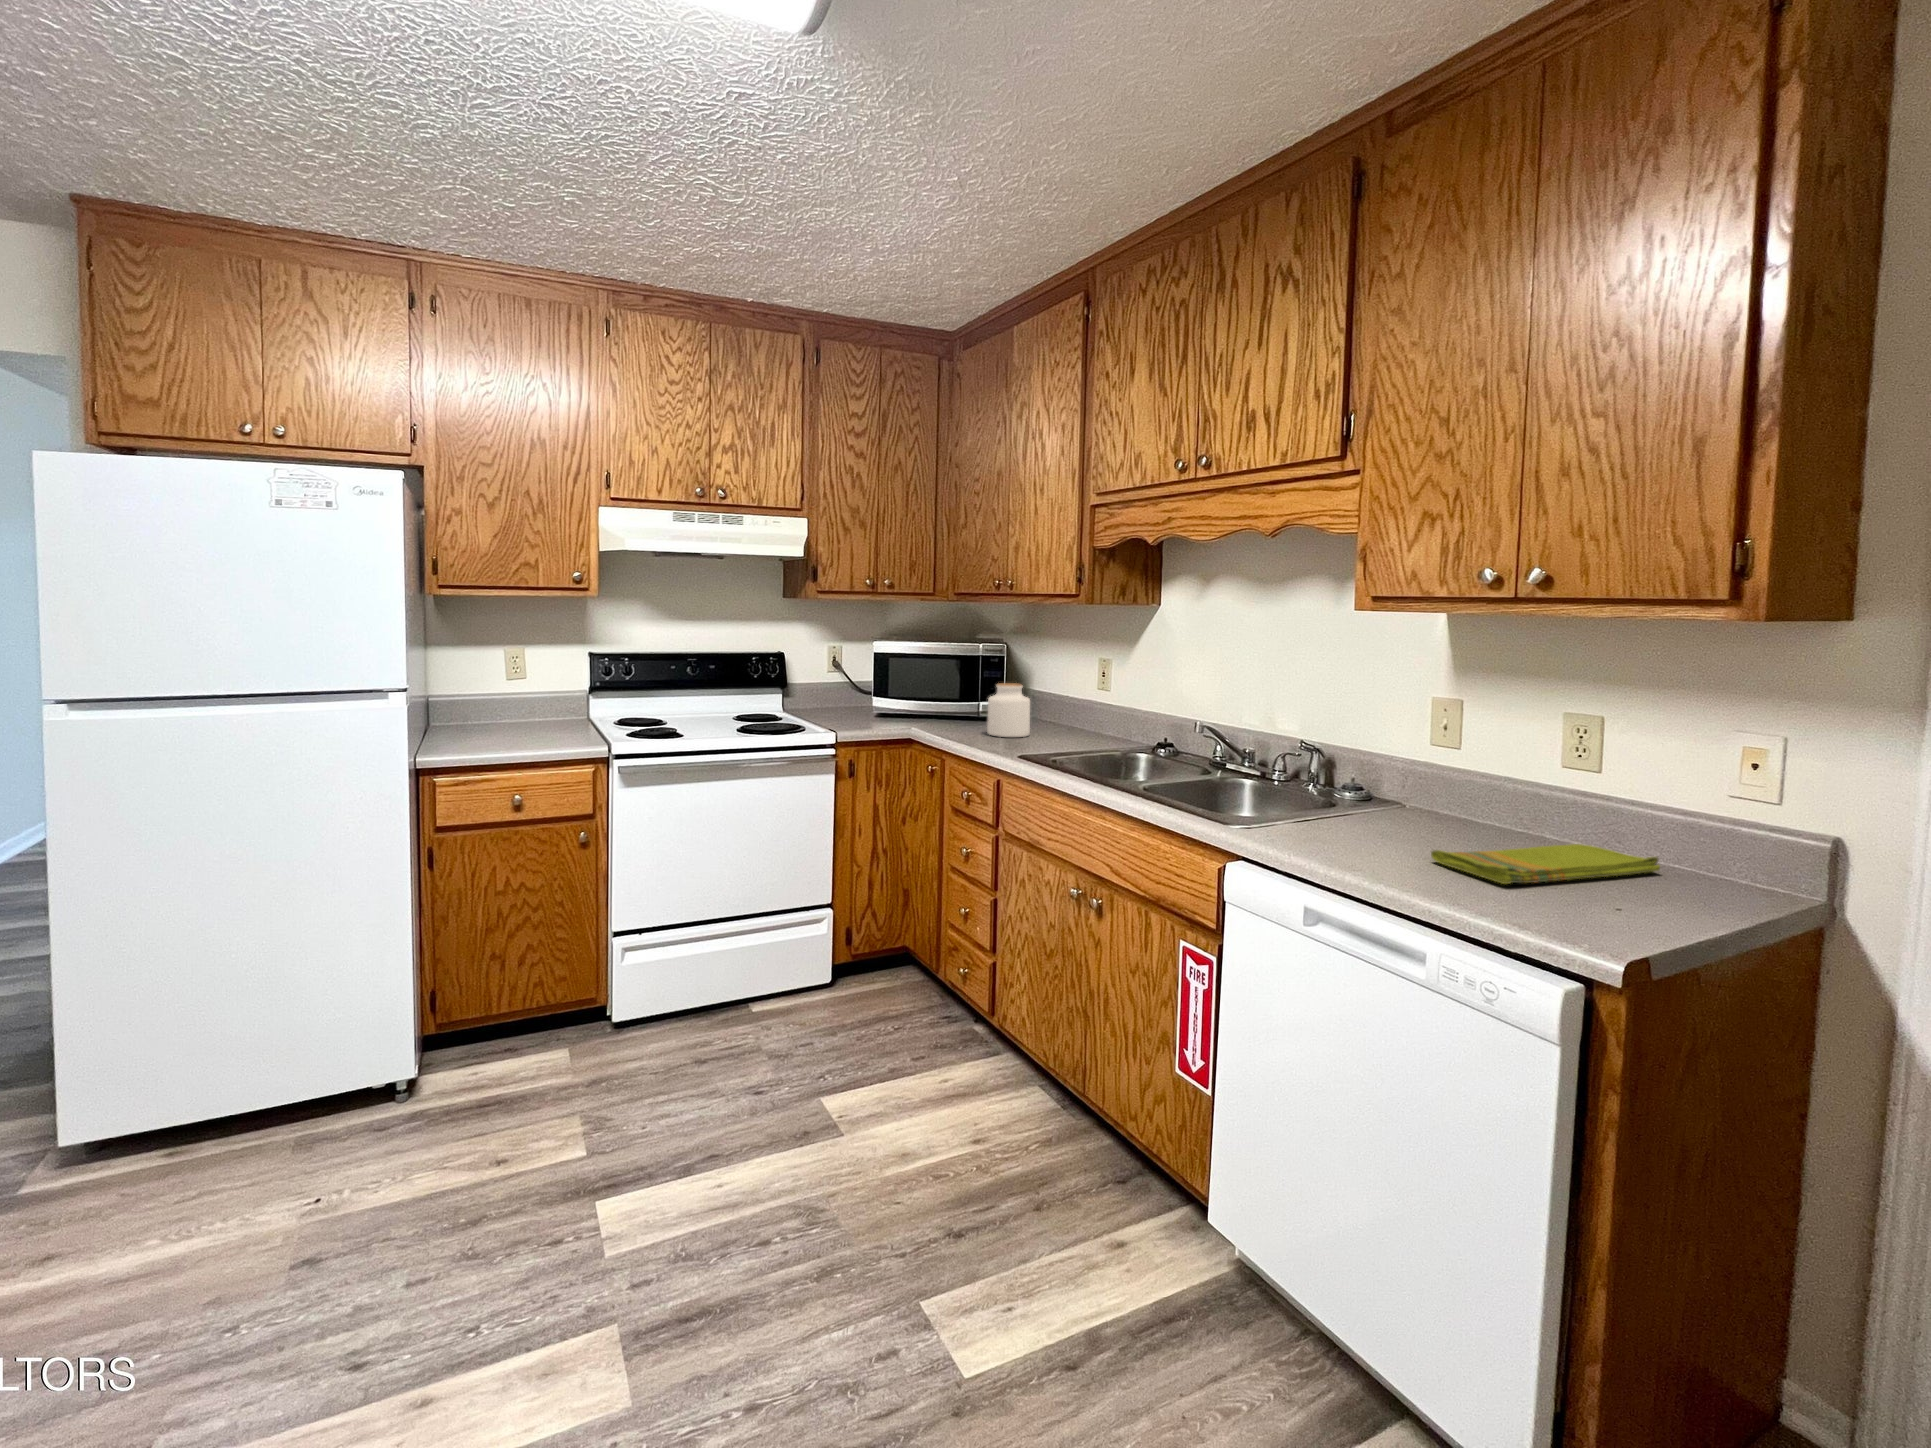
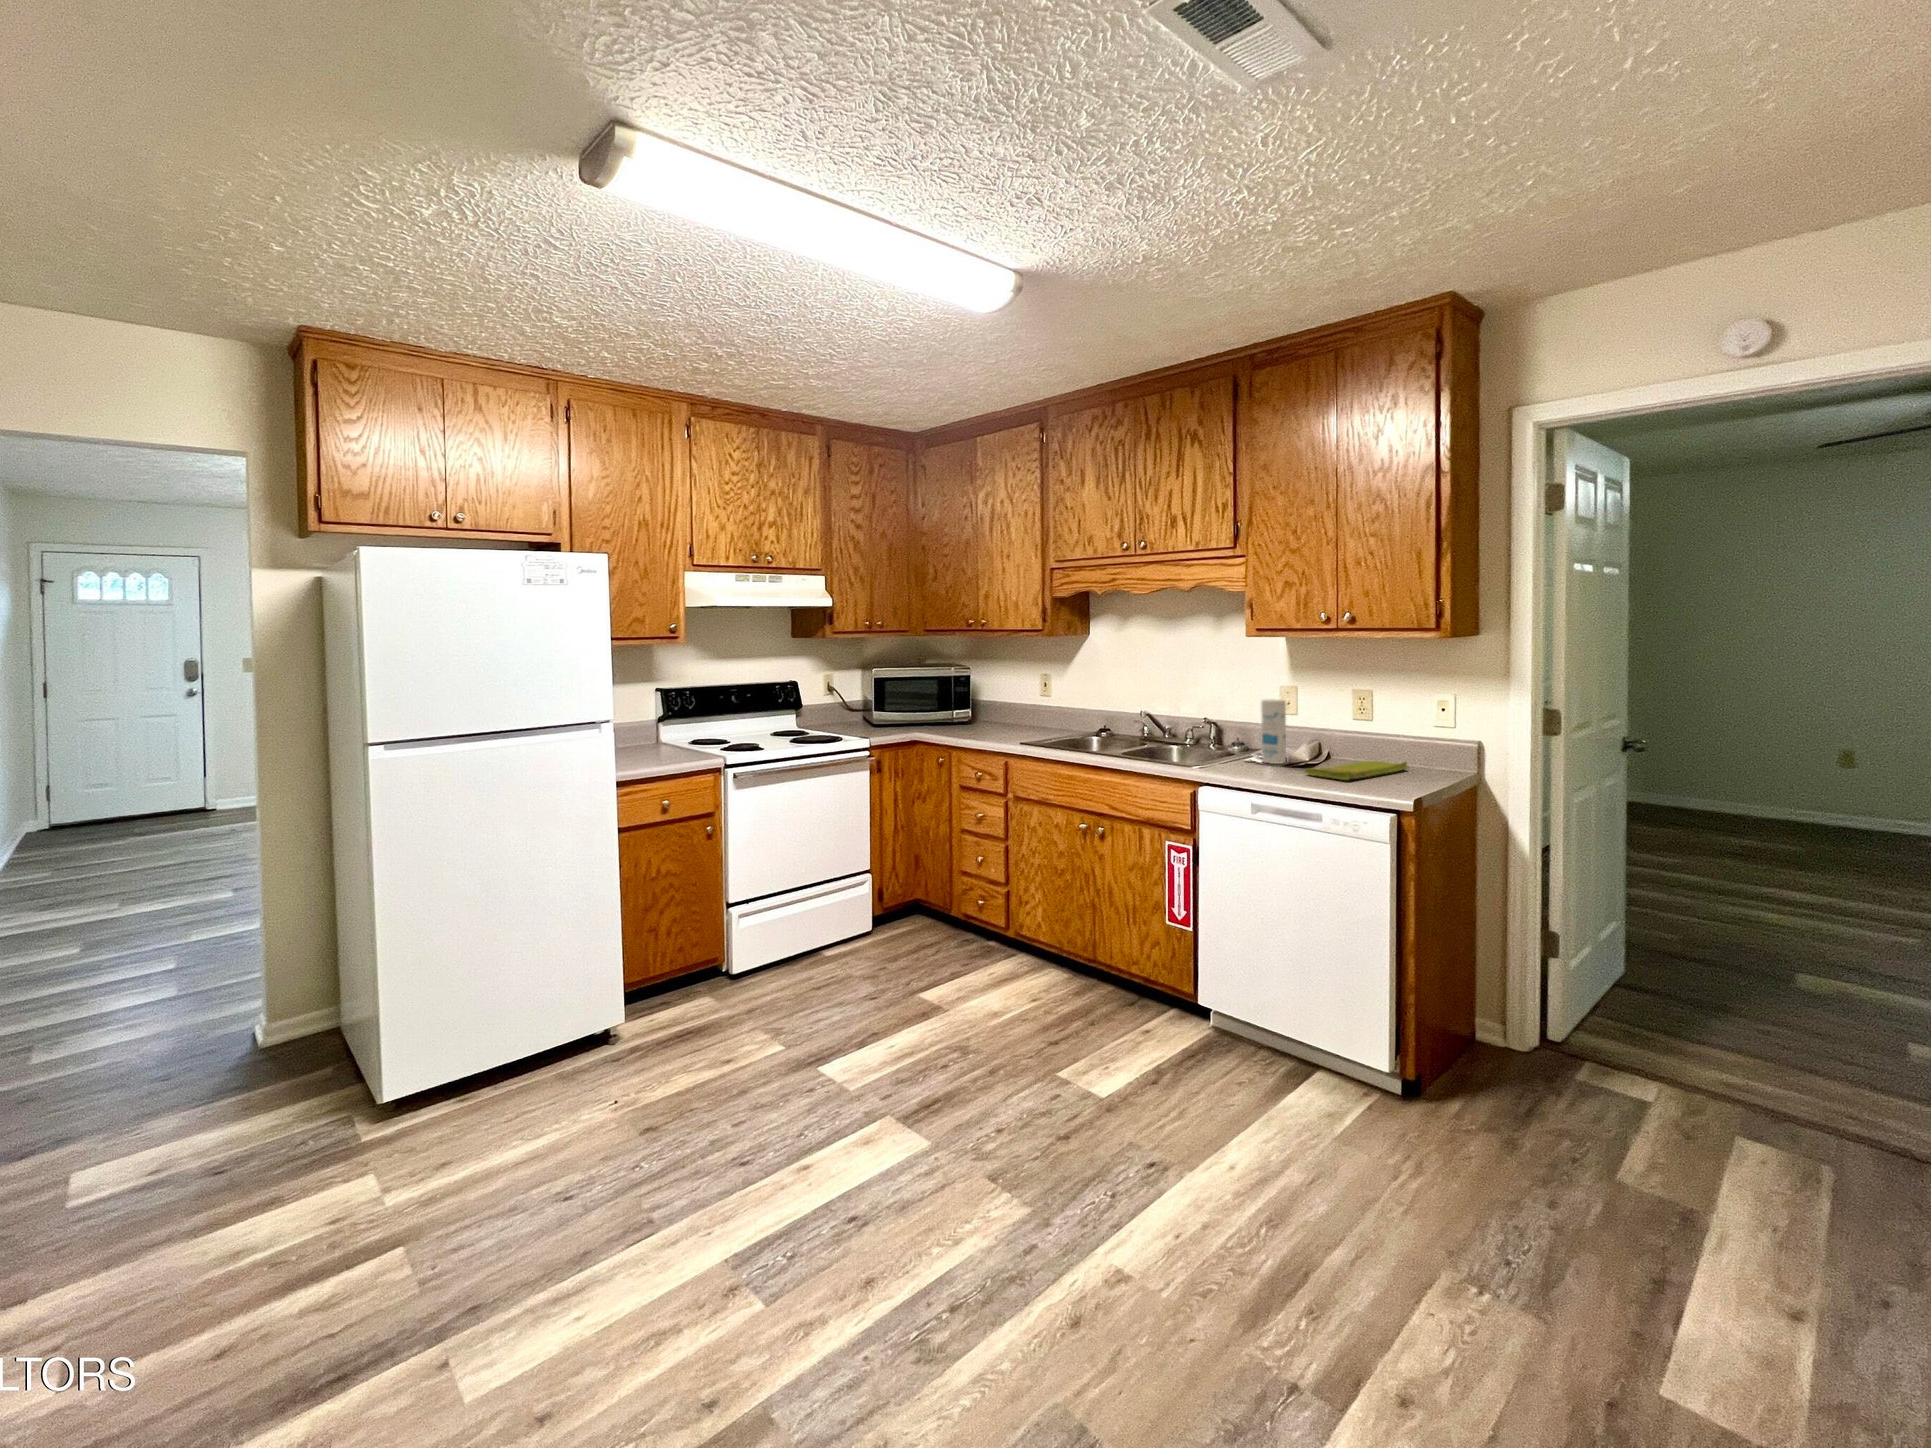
jar: present [987,683,1030,737] -> none [968,694,999,733]
canister: none [1374,719,1423,832] -> present [1261,699,1286,764]

